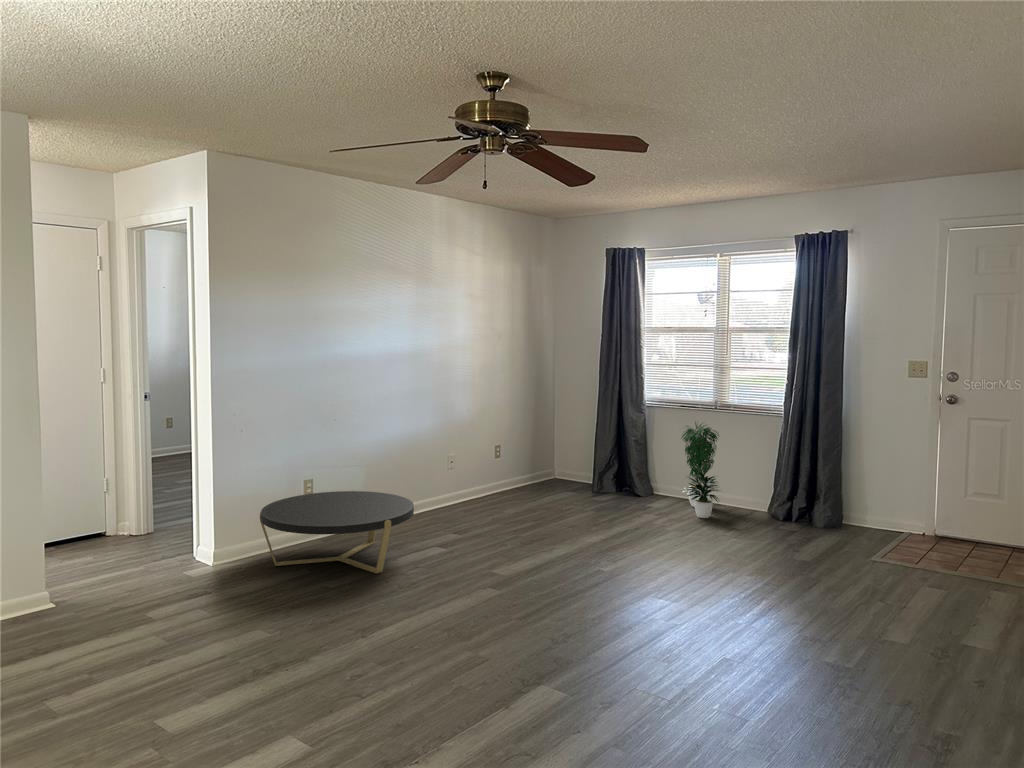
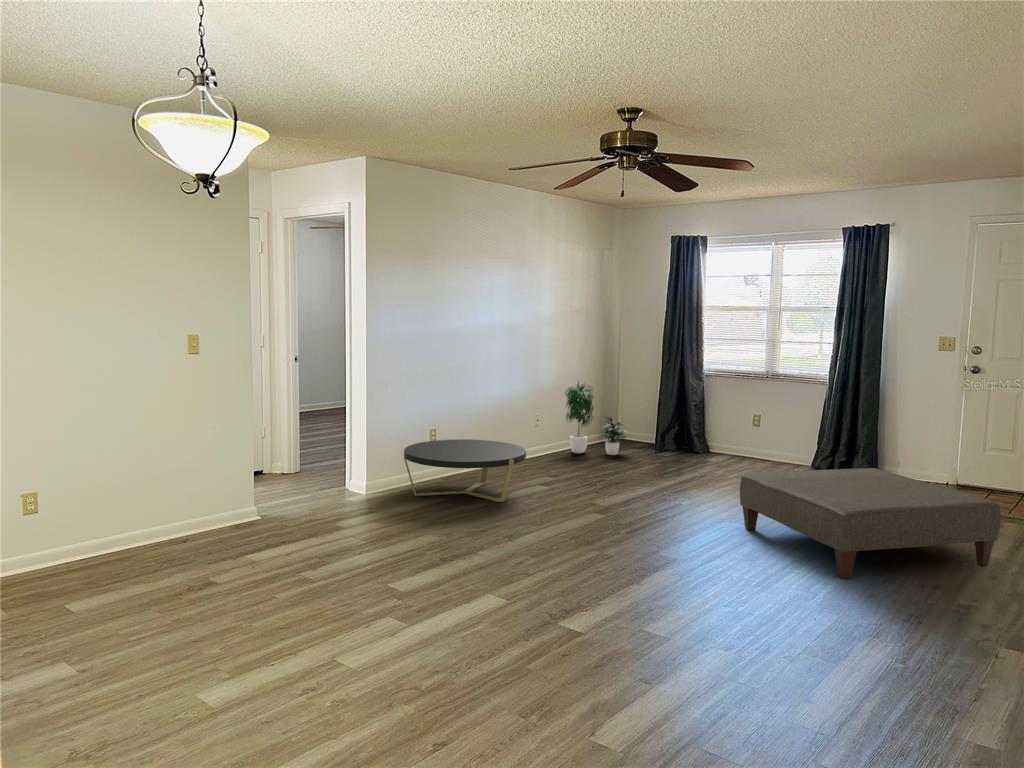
potted plant: present [682,422,720,518] -> present [565,382,626,455]
ottoman: none [662,527,992,696] -> present [740,468,1001,579]

